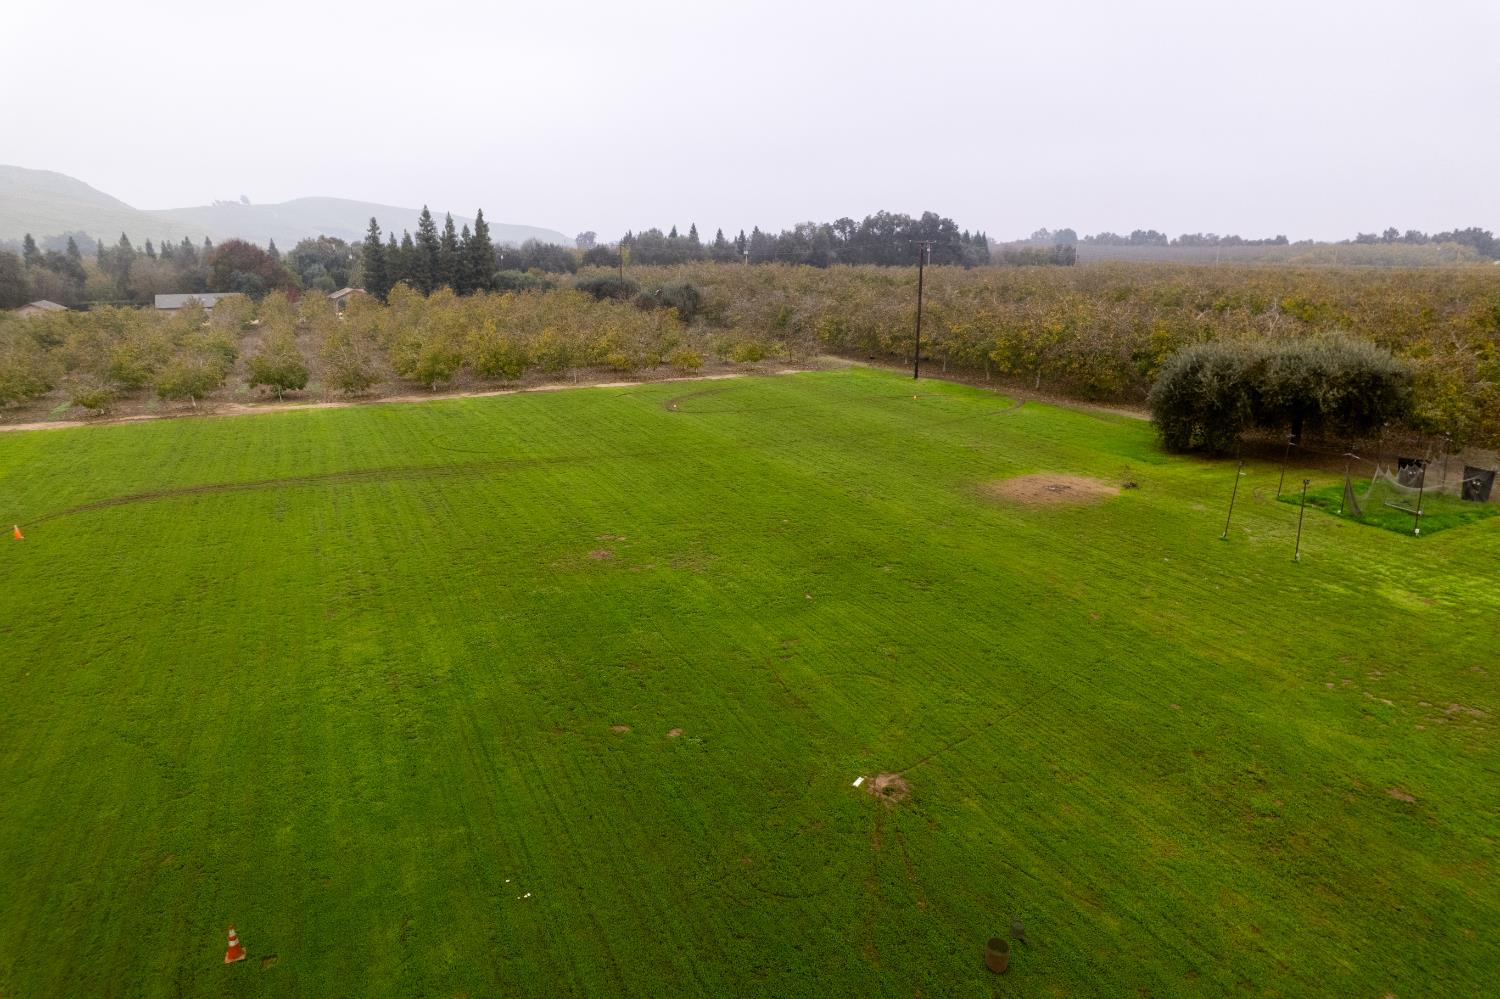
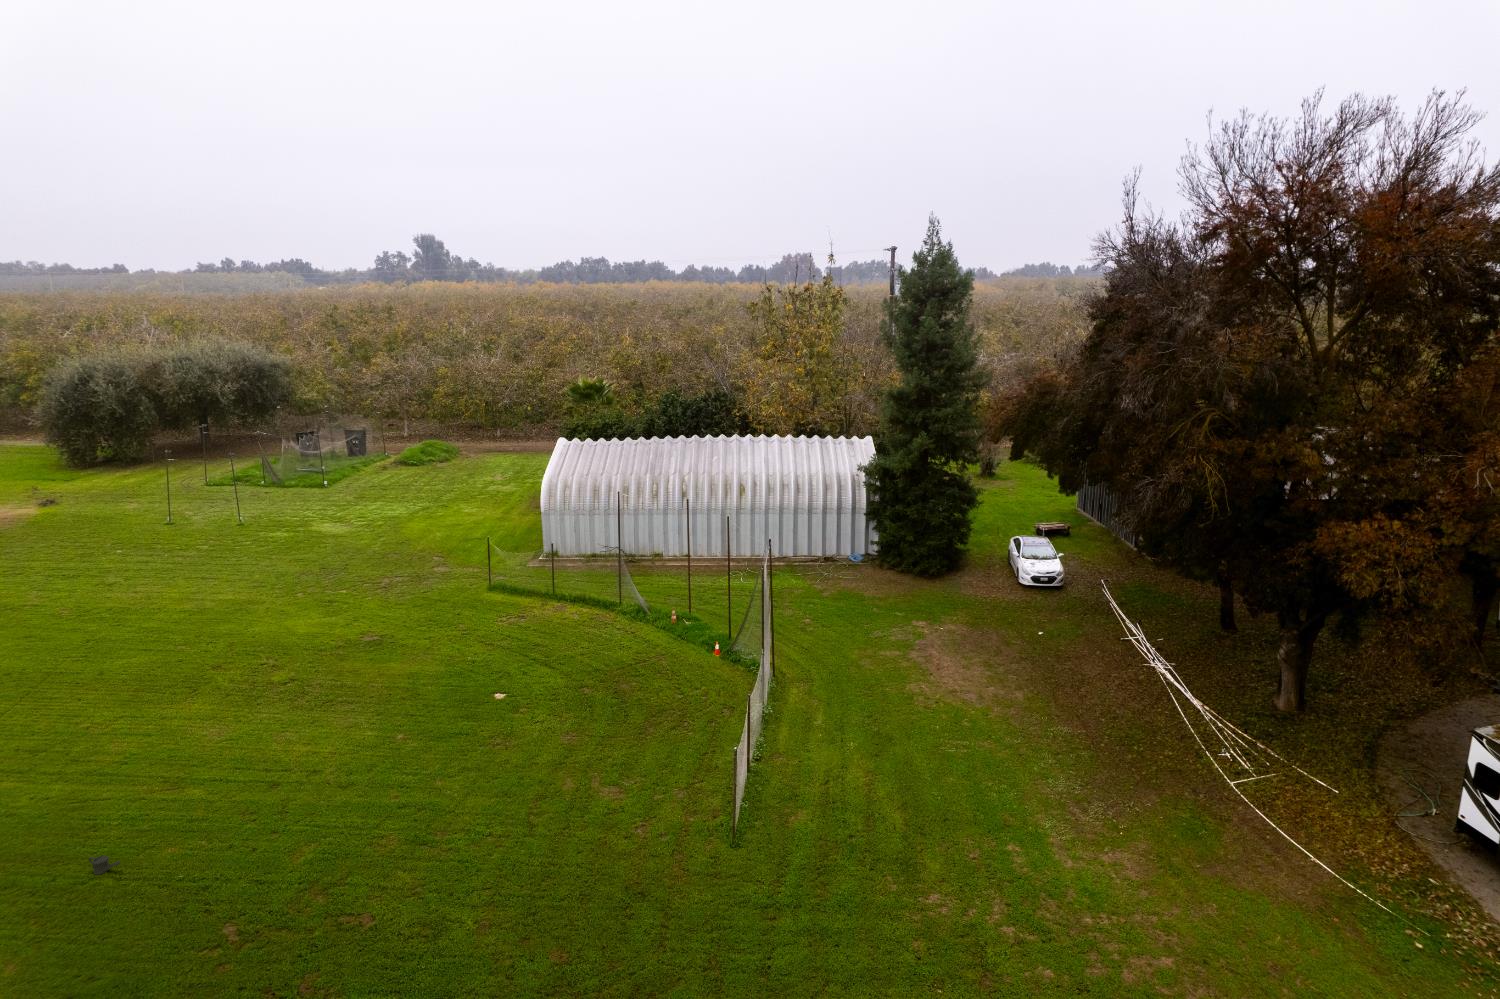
planter: present [985,936,1010,973] -> none [72,872,104,907]

